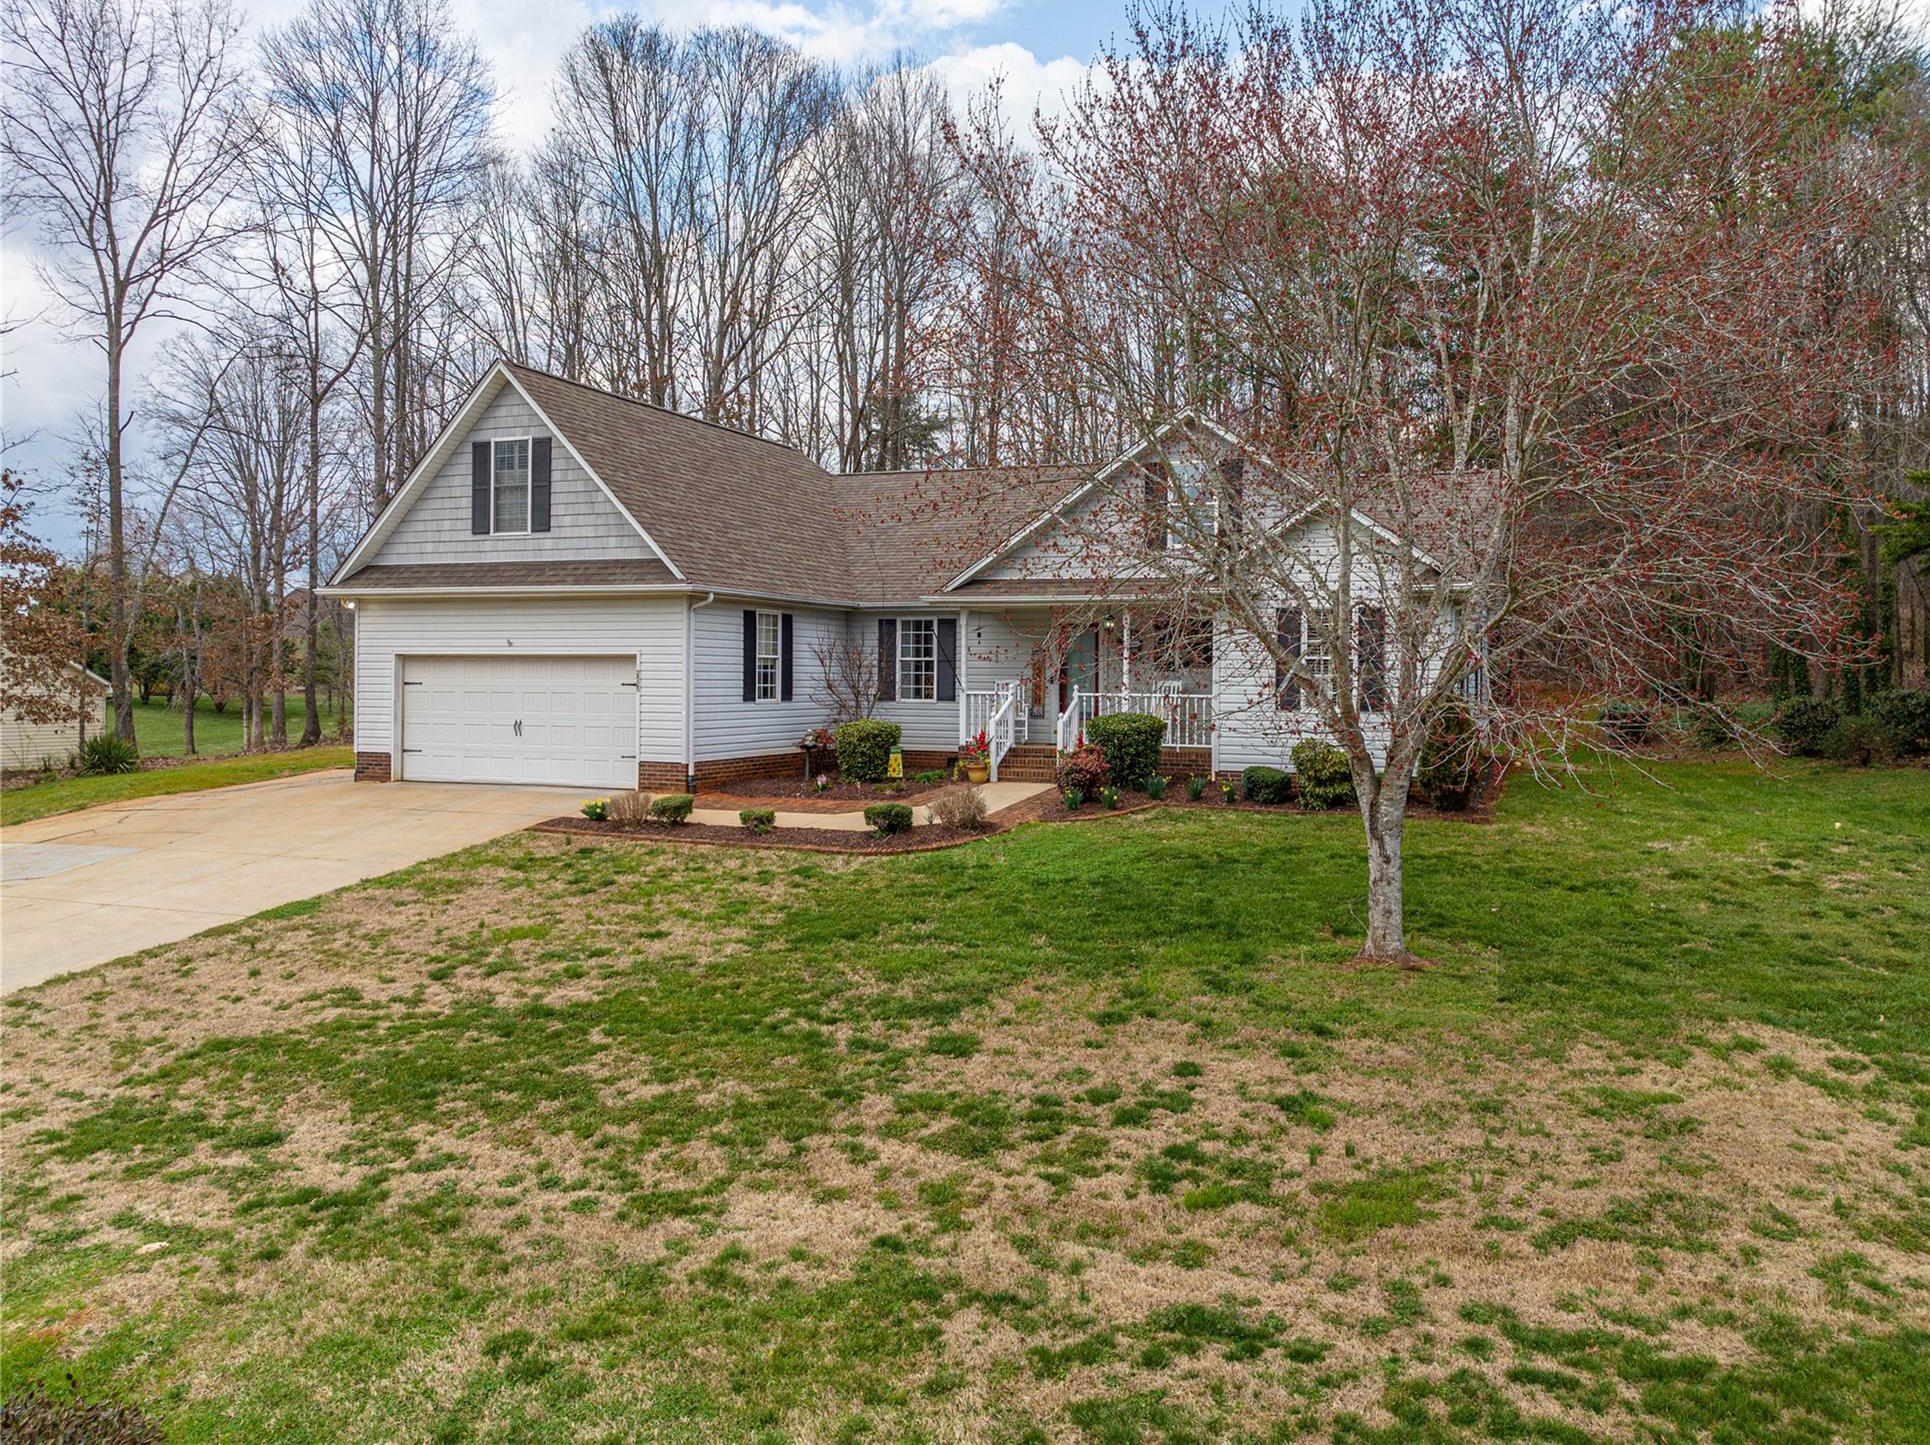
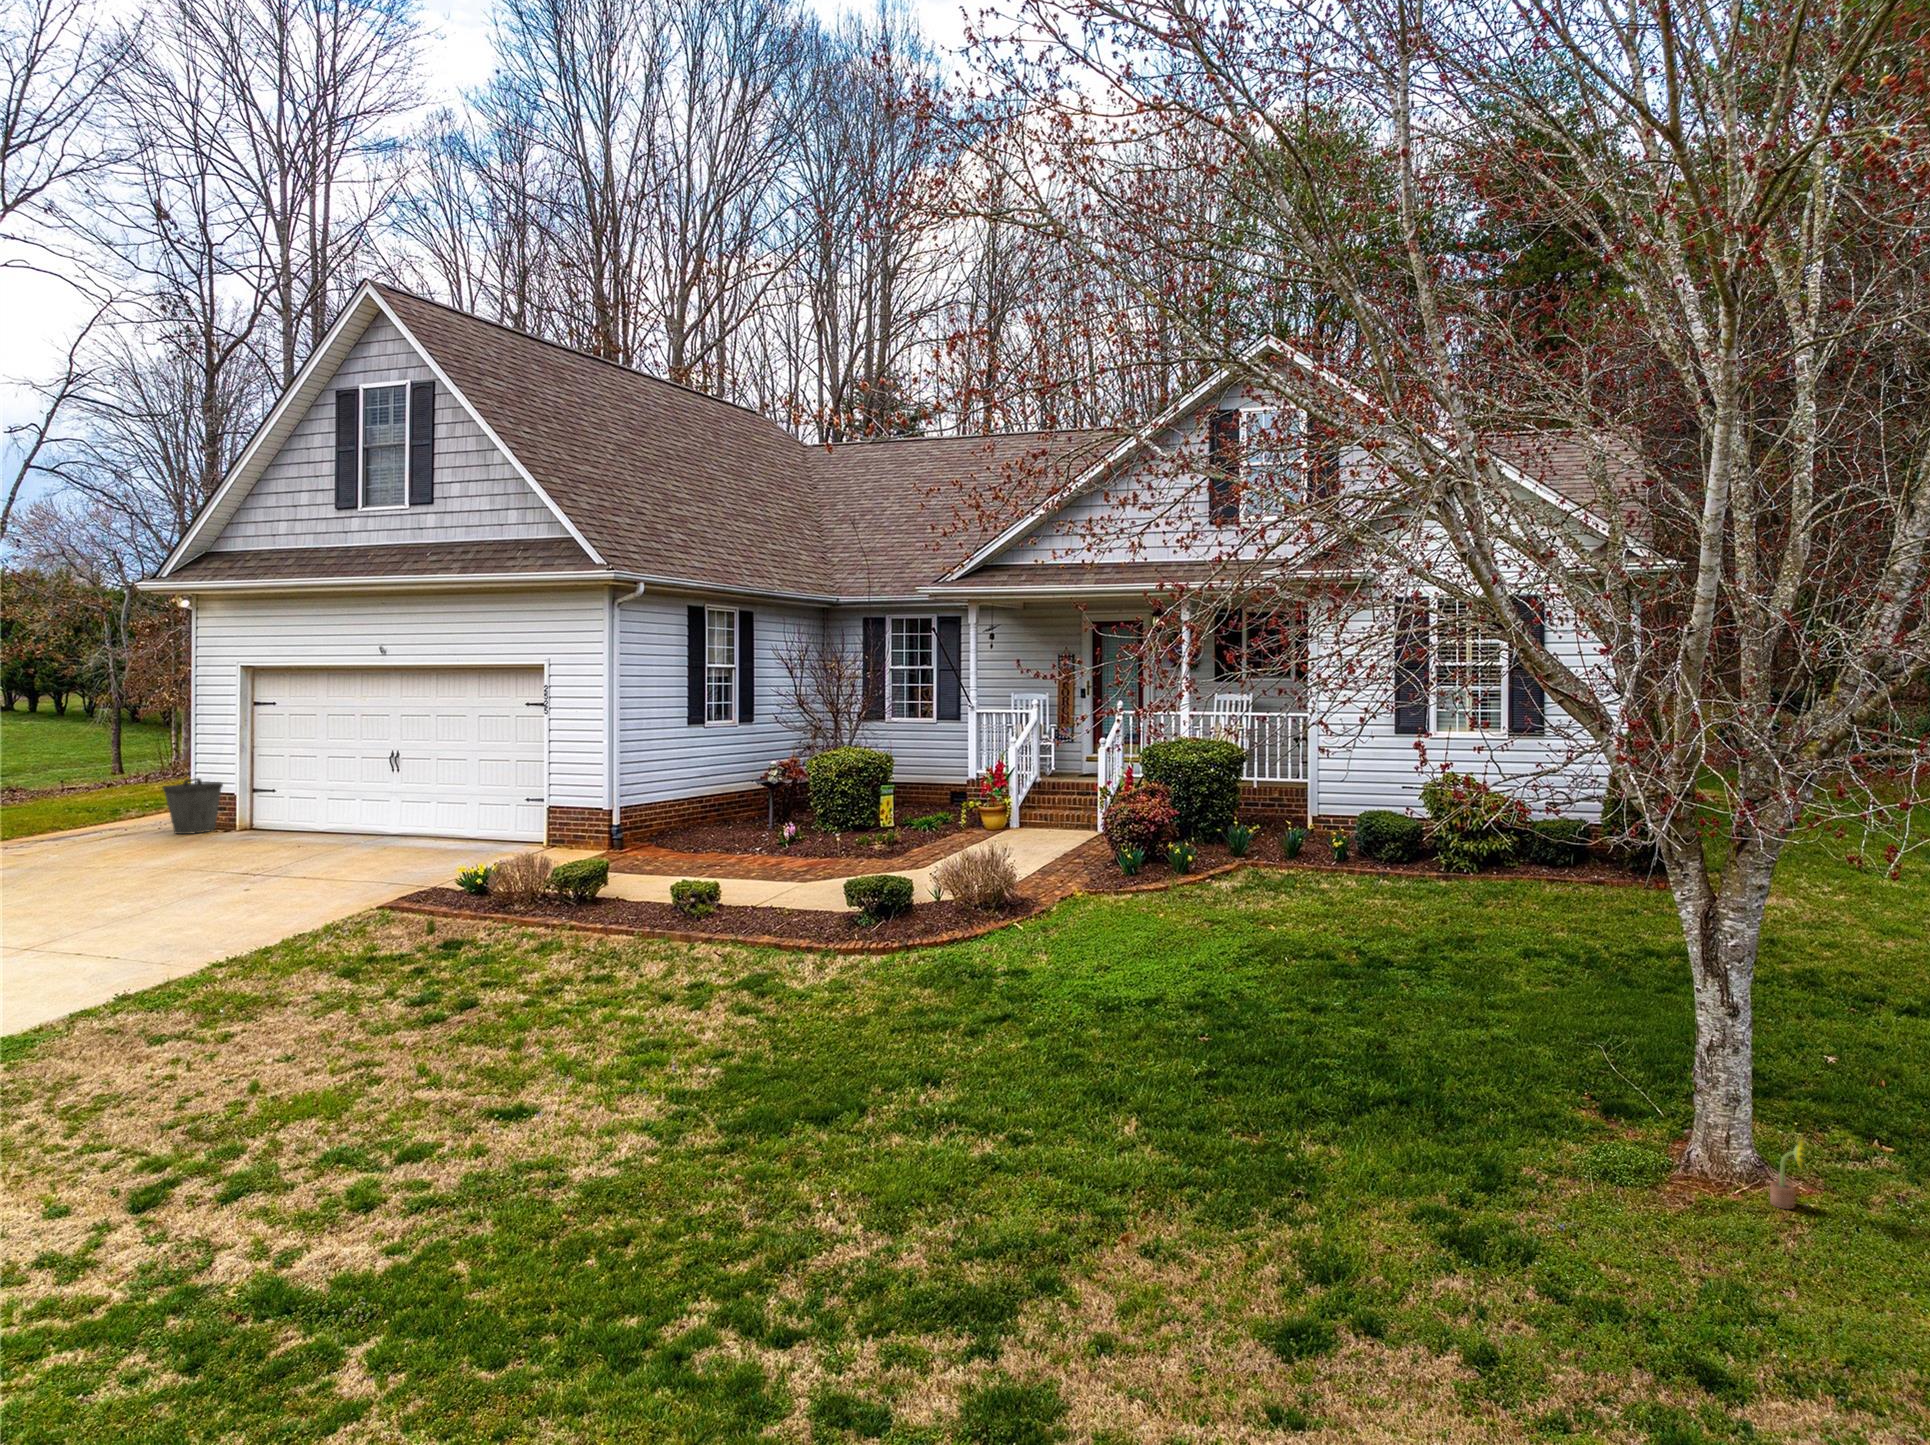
trash can: none [340,741,384,783] -> present [163,778,223,834]

